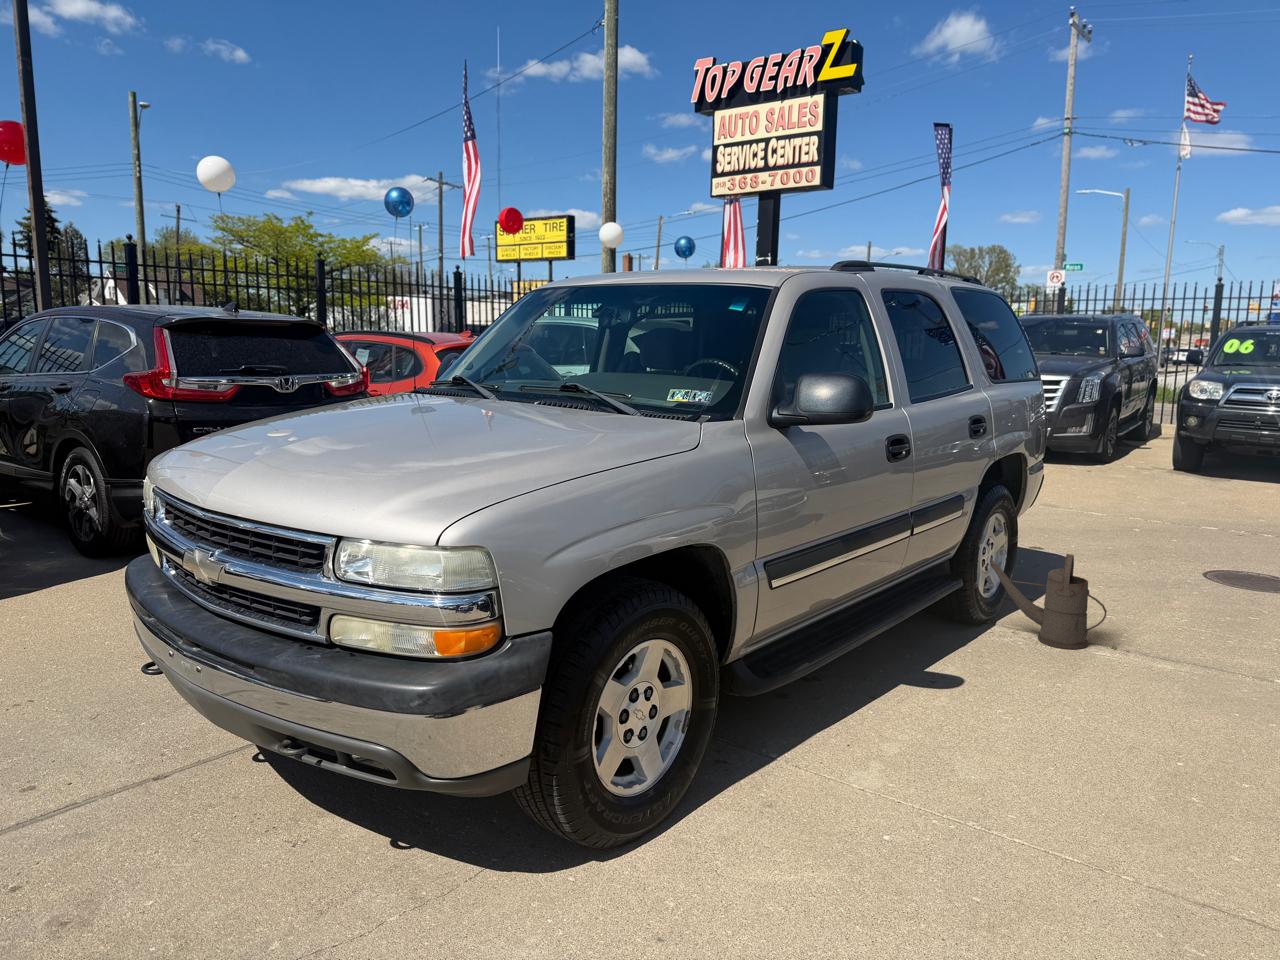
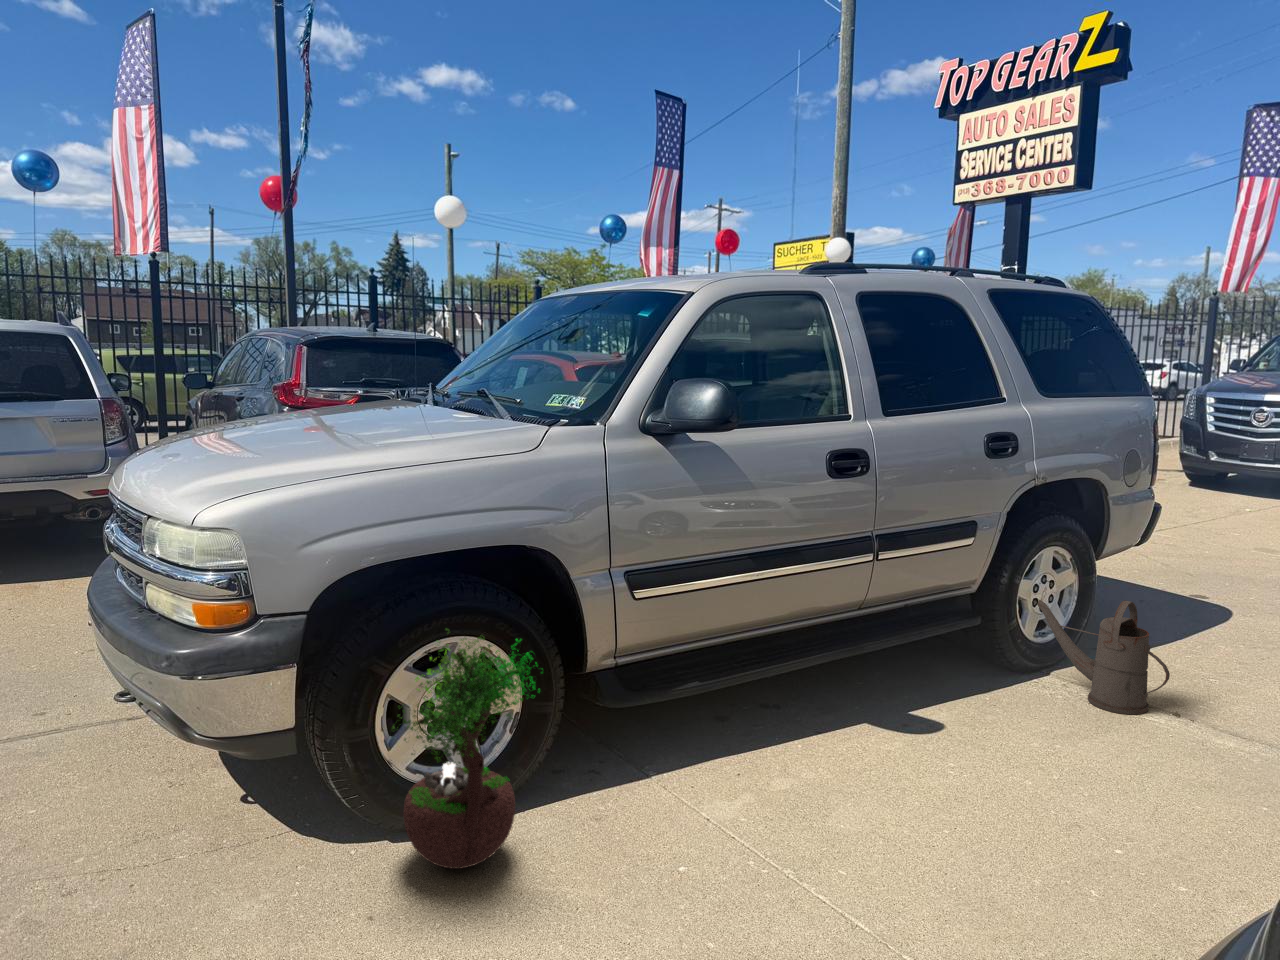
potted tree: none [633,629,783,869] -> present [392,629,543,869]

